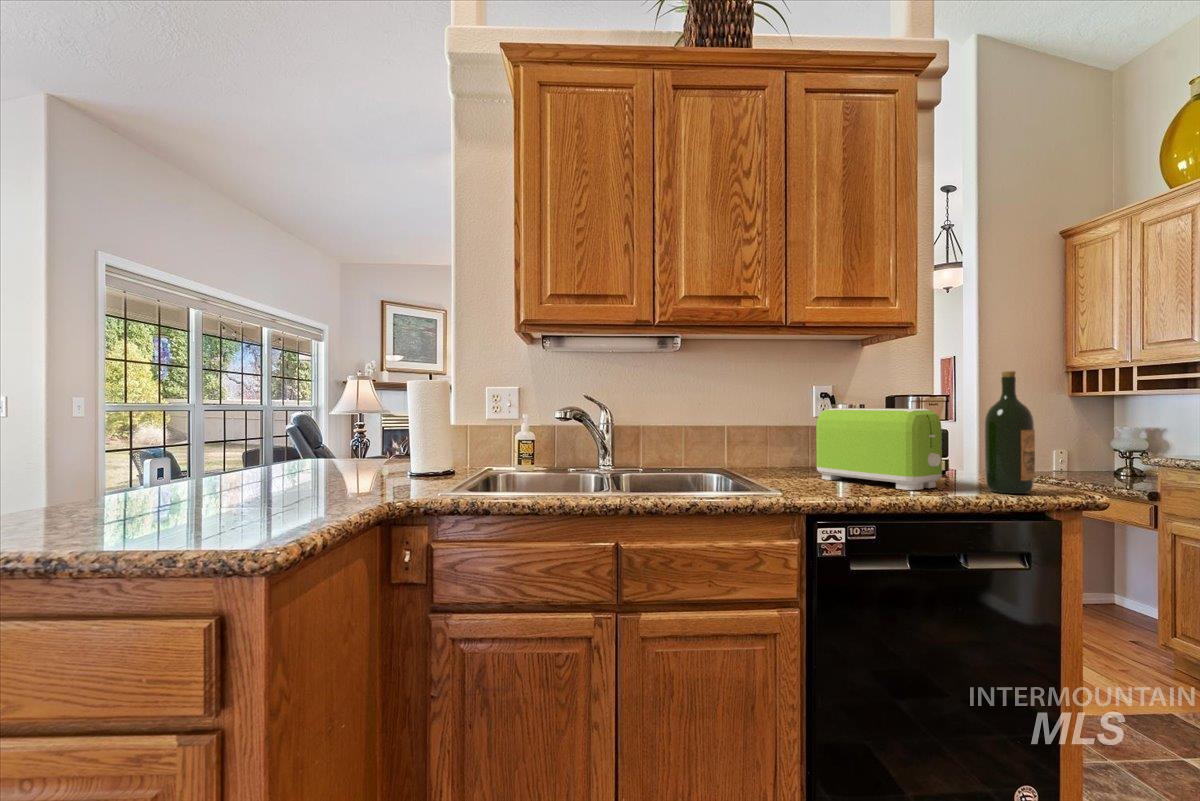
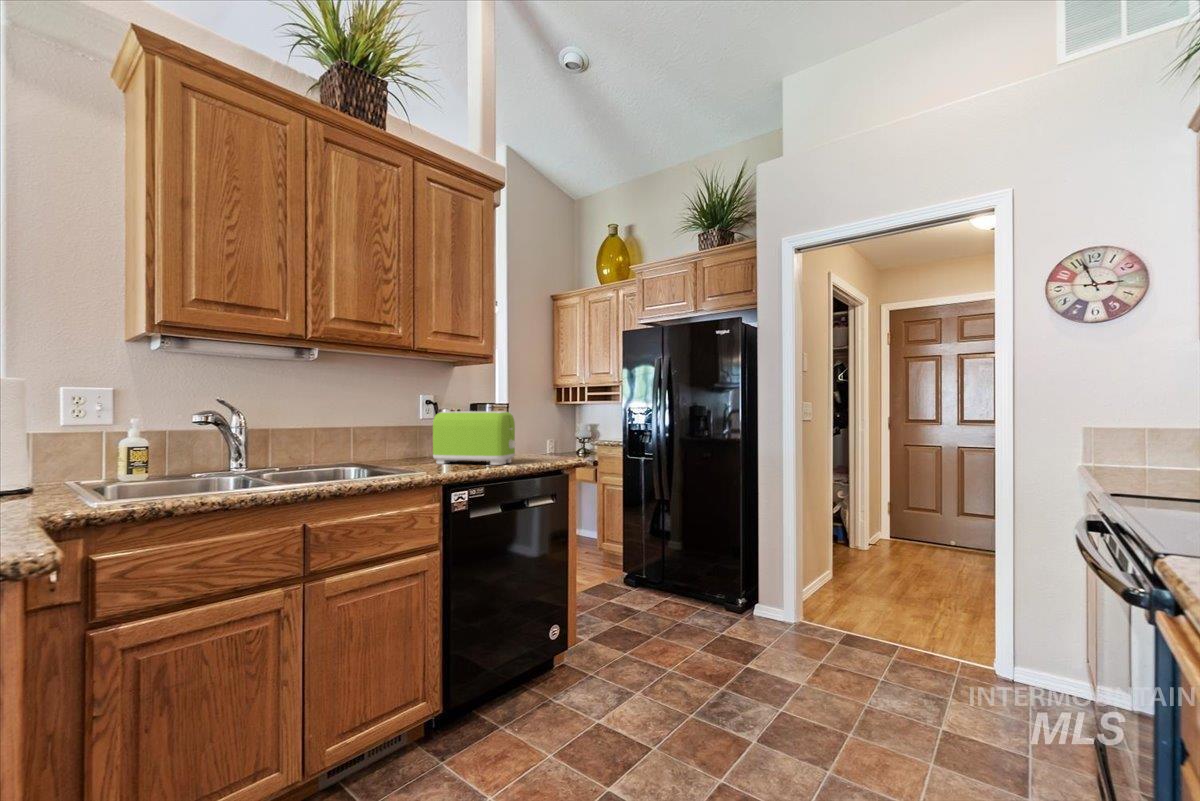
wine bottle: present [985,371,1035,494] -> none [538,388,563,462]

